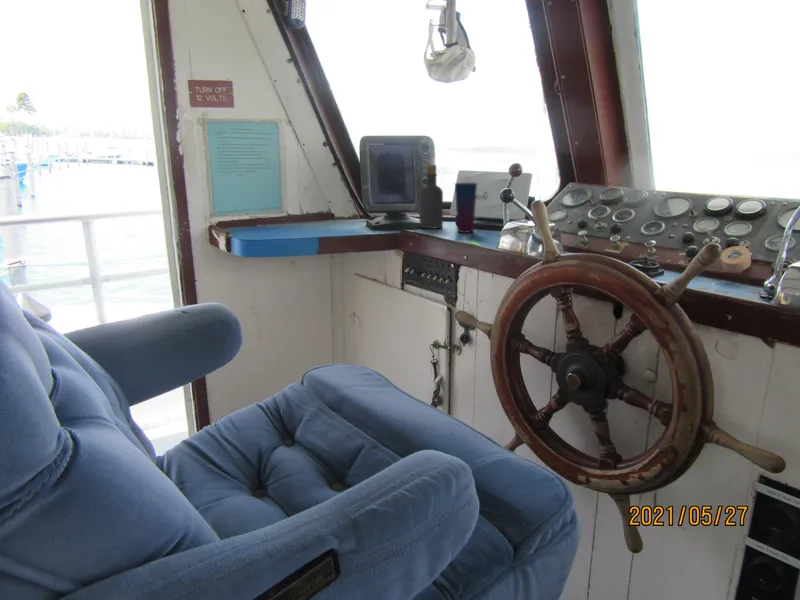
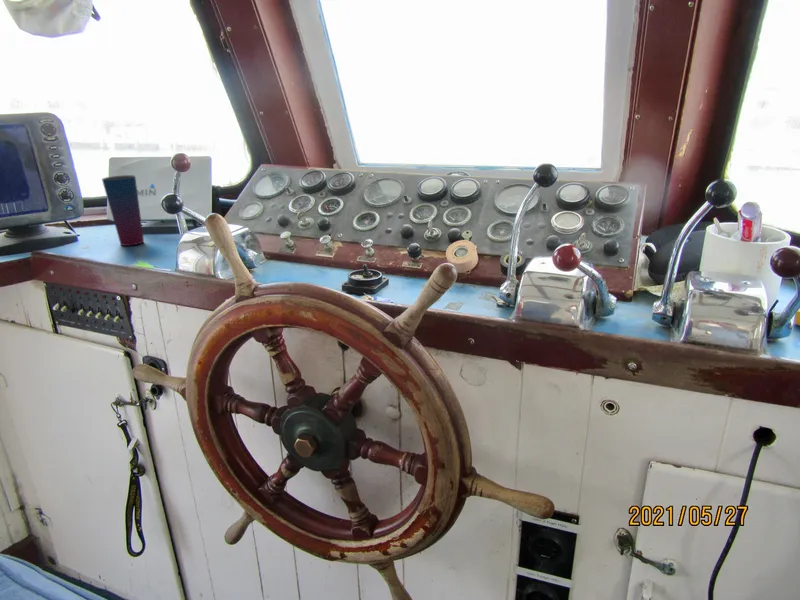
bottle: present [420,165,443,229] -> none [51,153,98,245]

